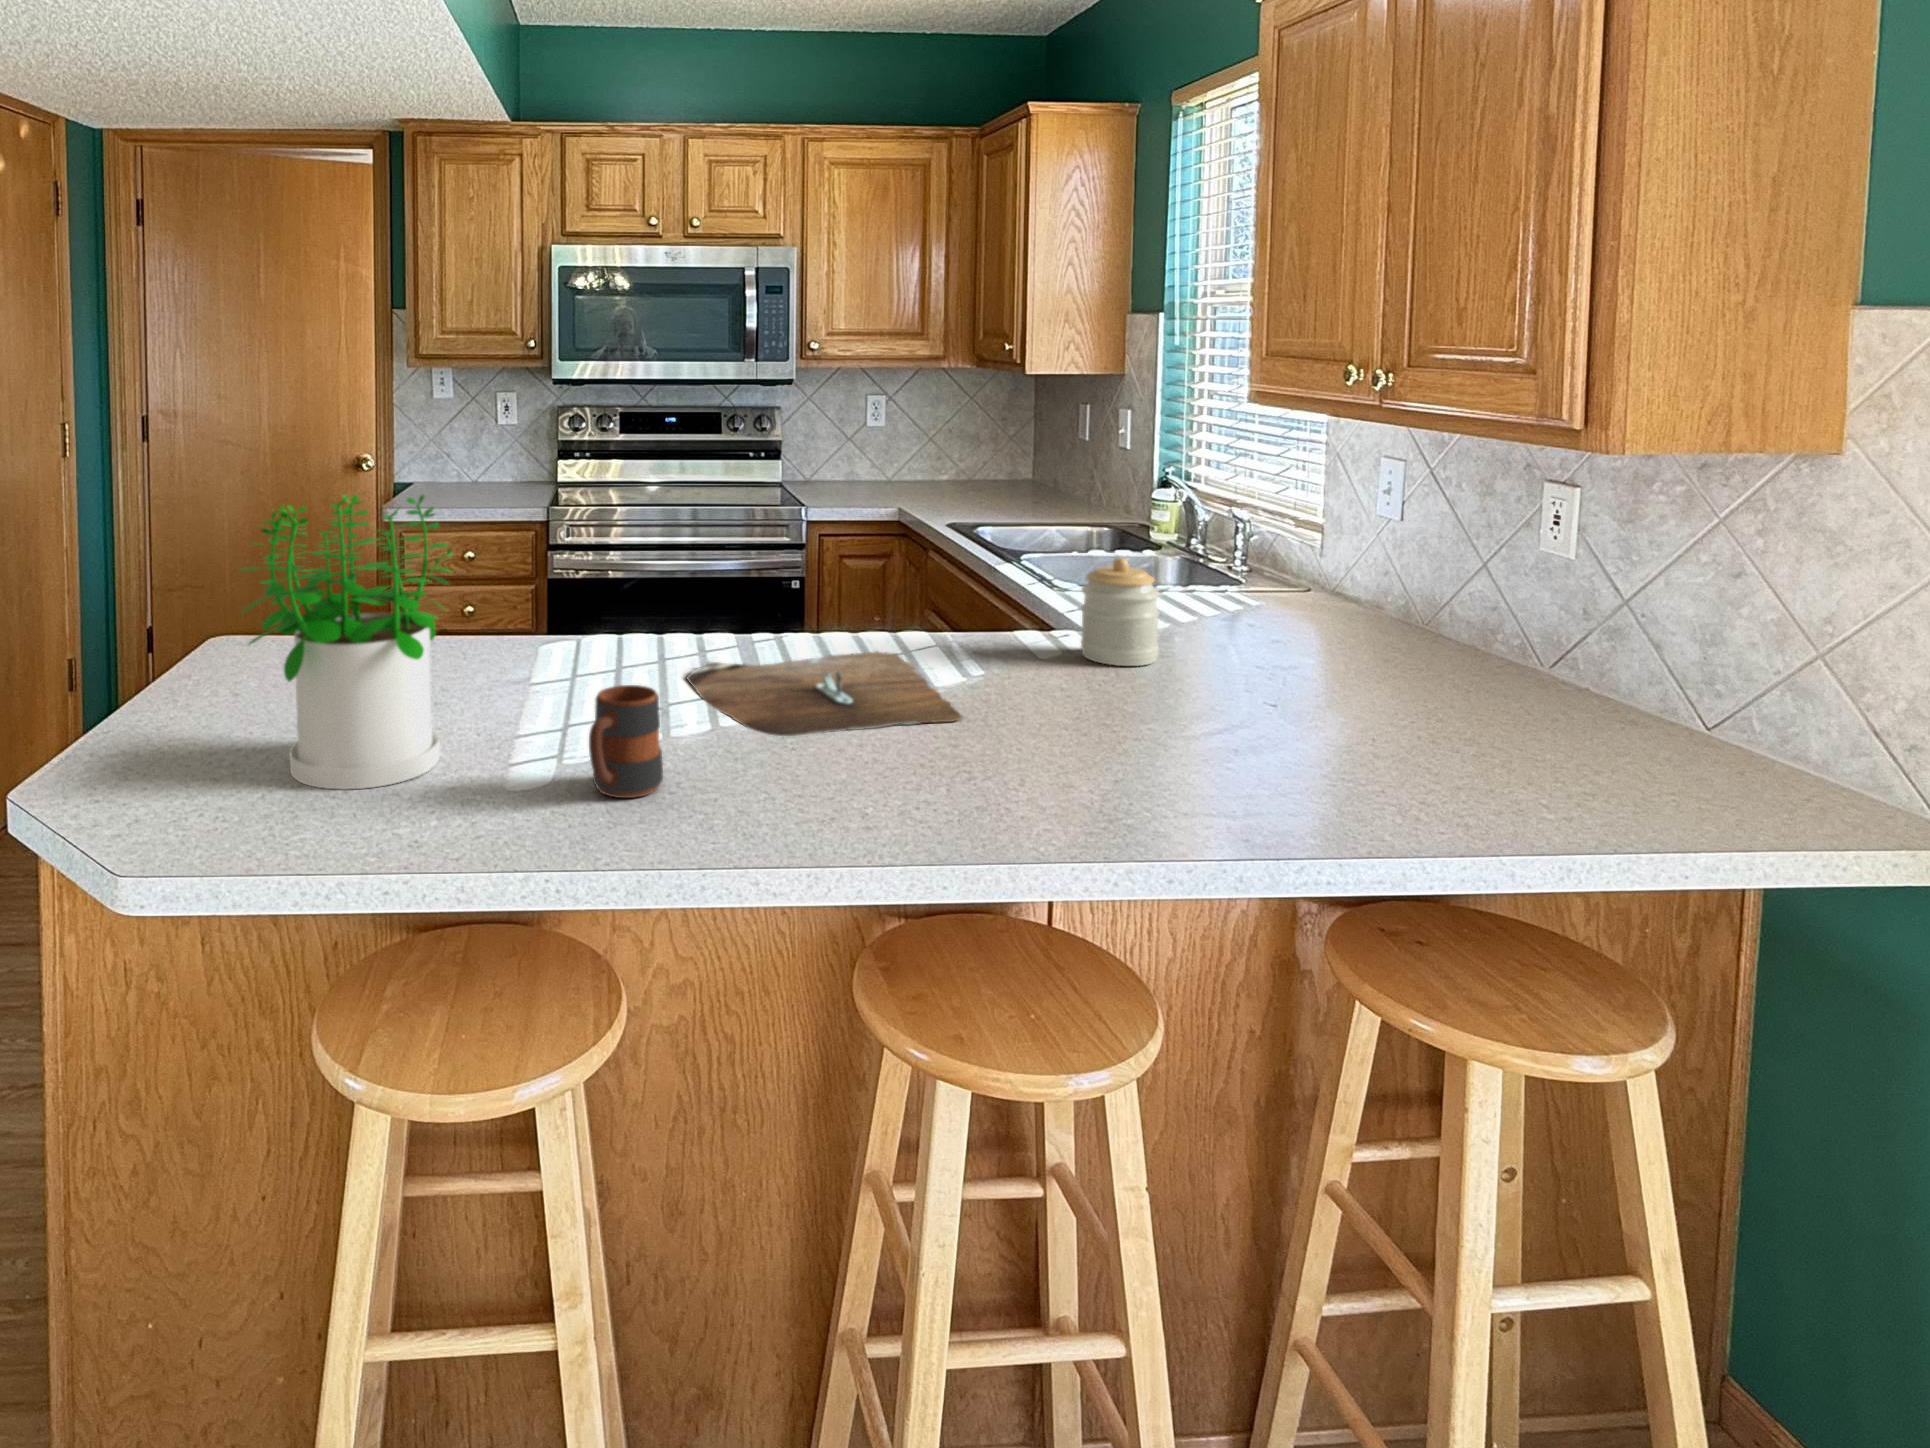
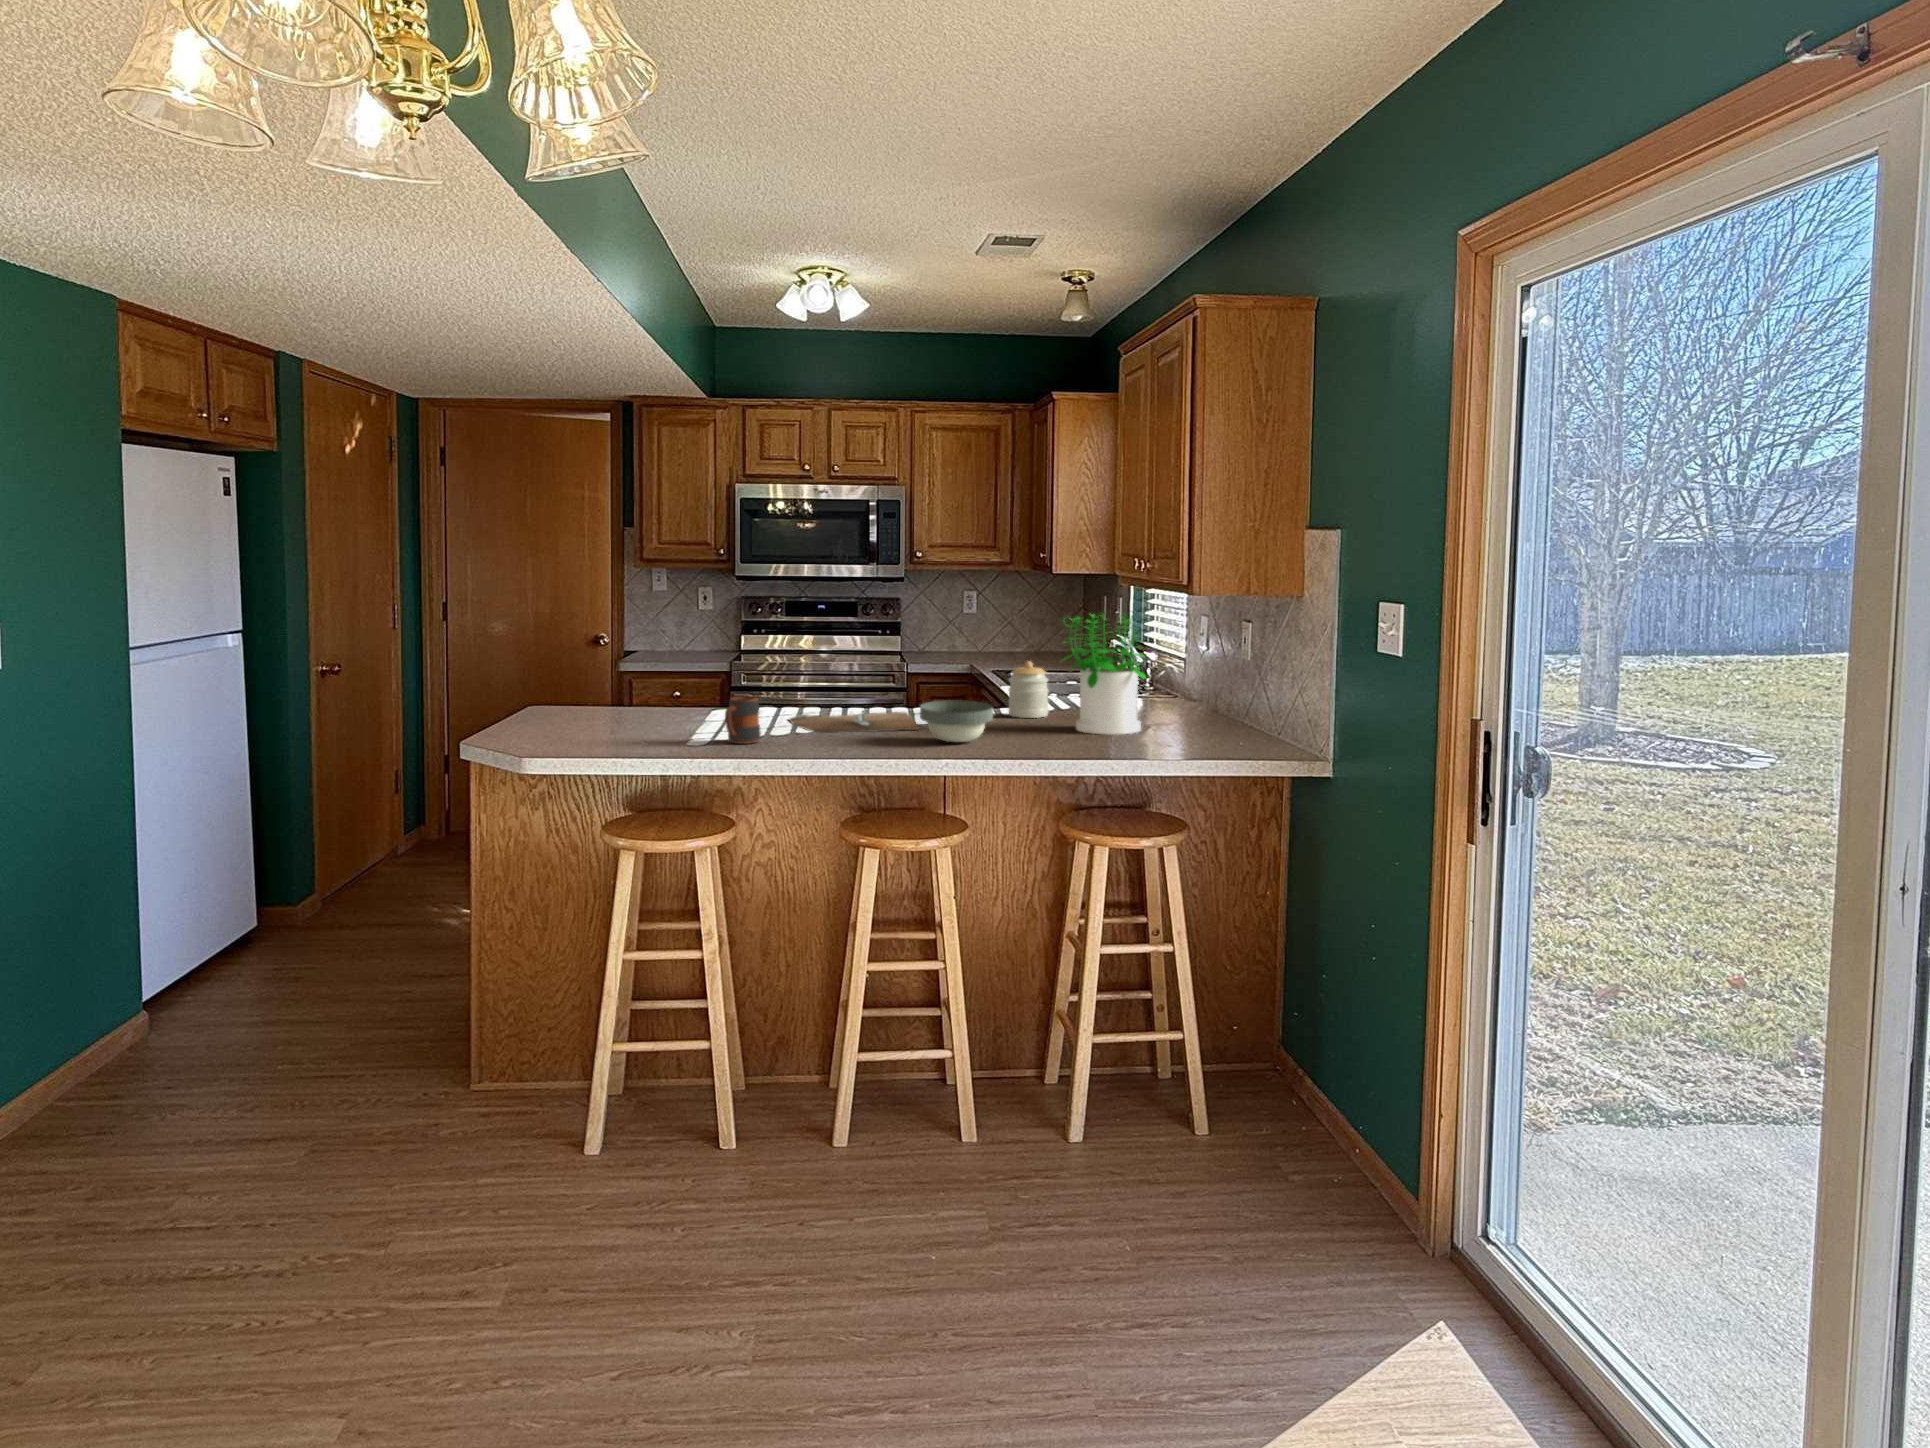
potted plant: present [240,495,452,790] -> present [1062,612,1146,735]
bowl: none [1002,678,1168,787] -> present [920,700,993,742]

